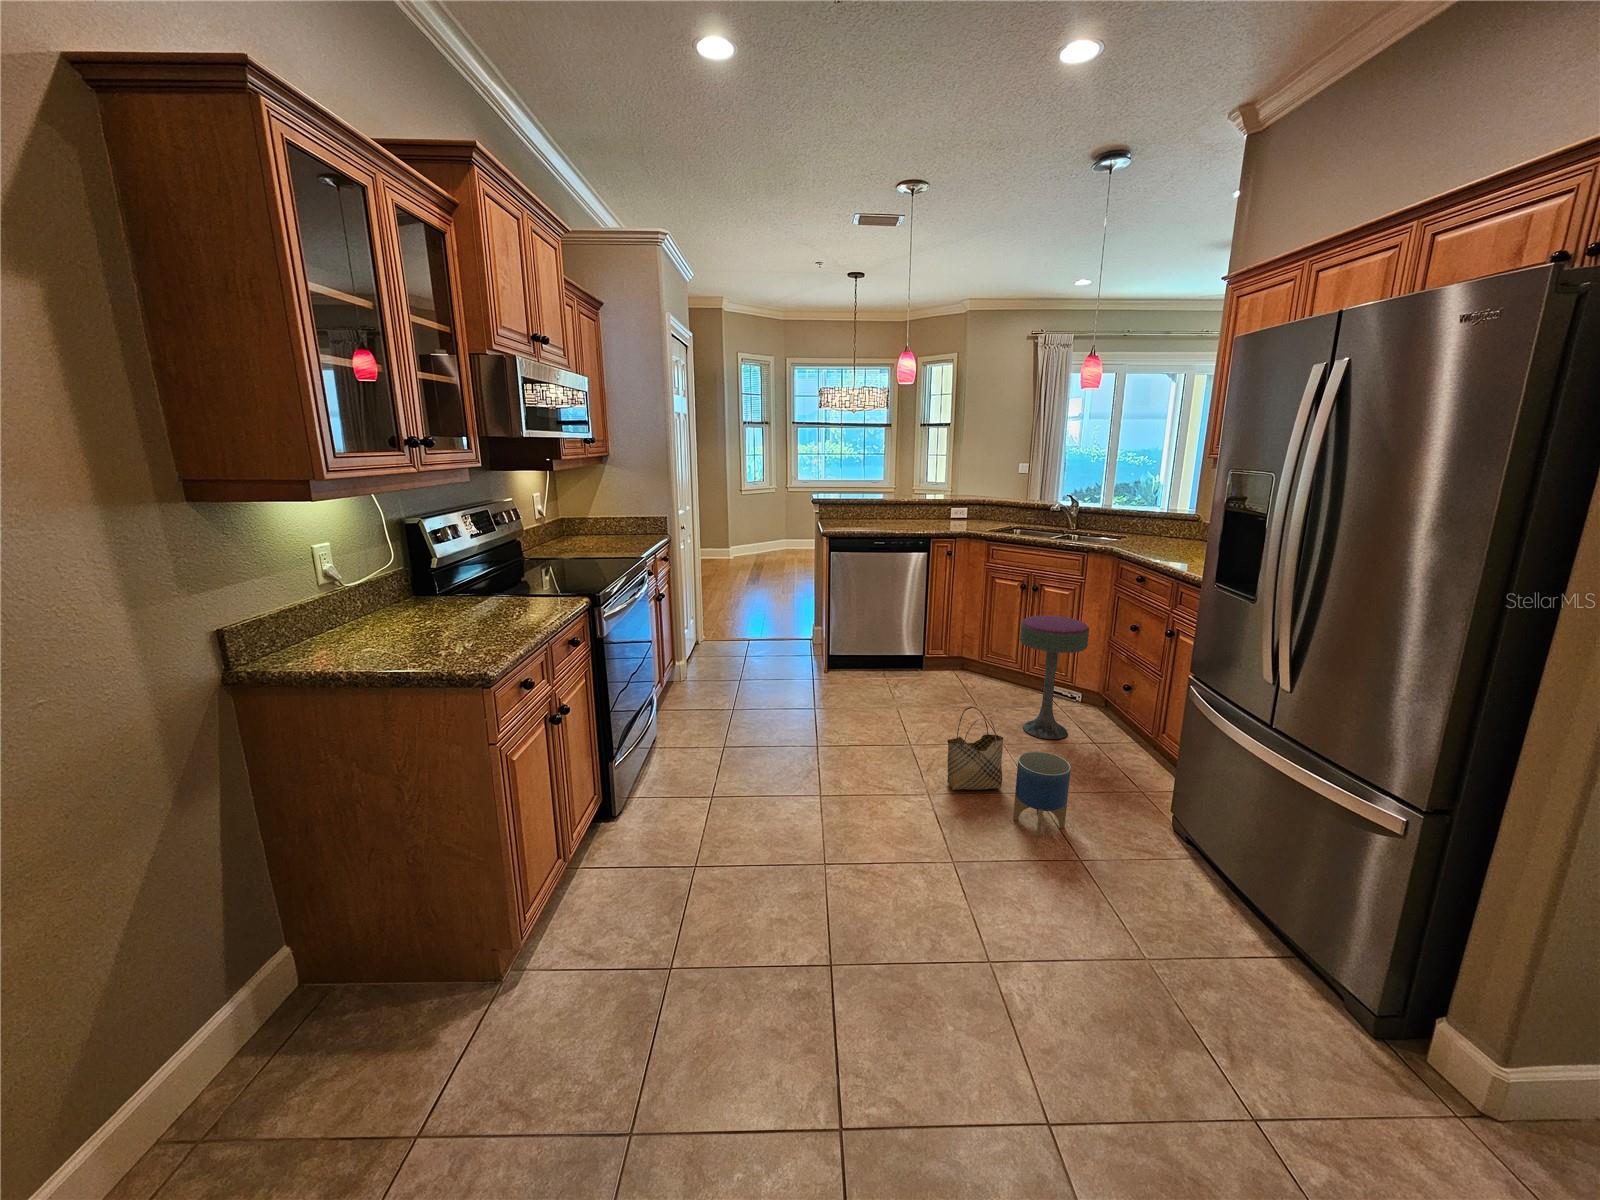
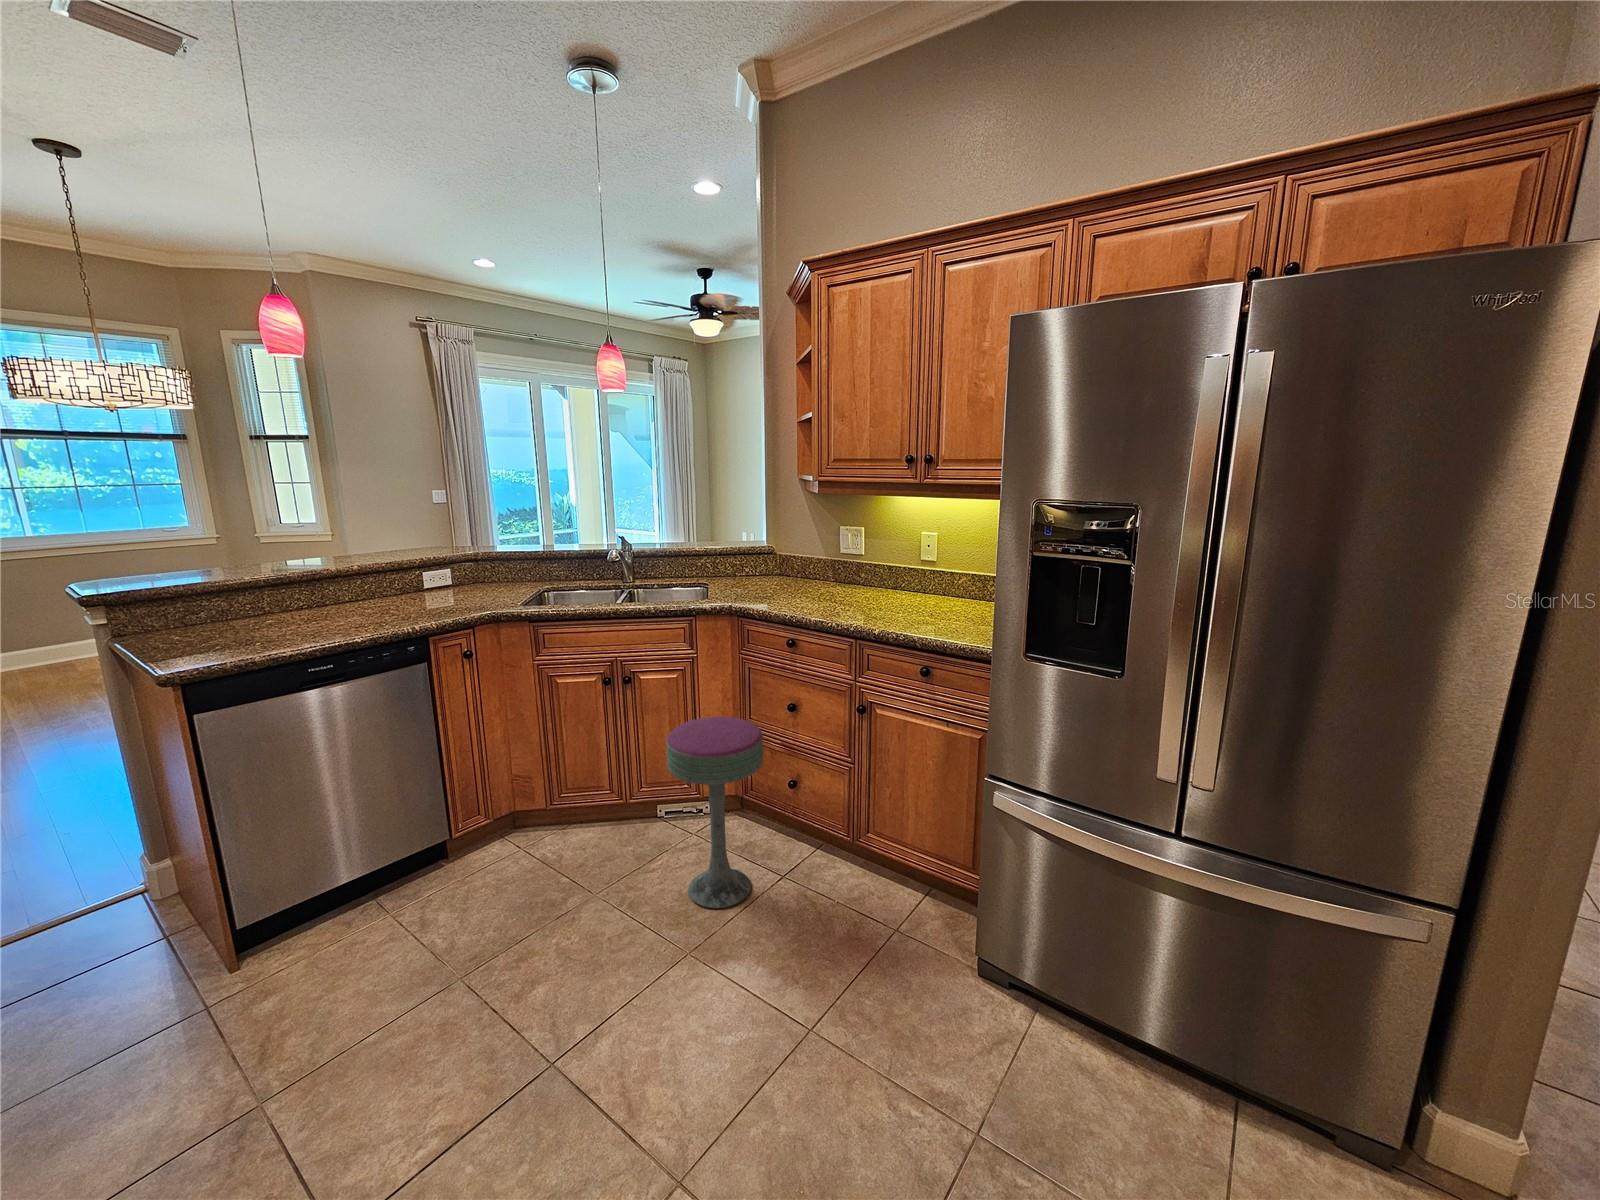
woven basket: present [947,707,1003,790] -> none [702,948,785,1131]
planter: present [1013,751,1071,837] -> none [843,968,928,1128]

